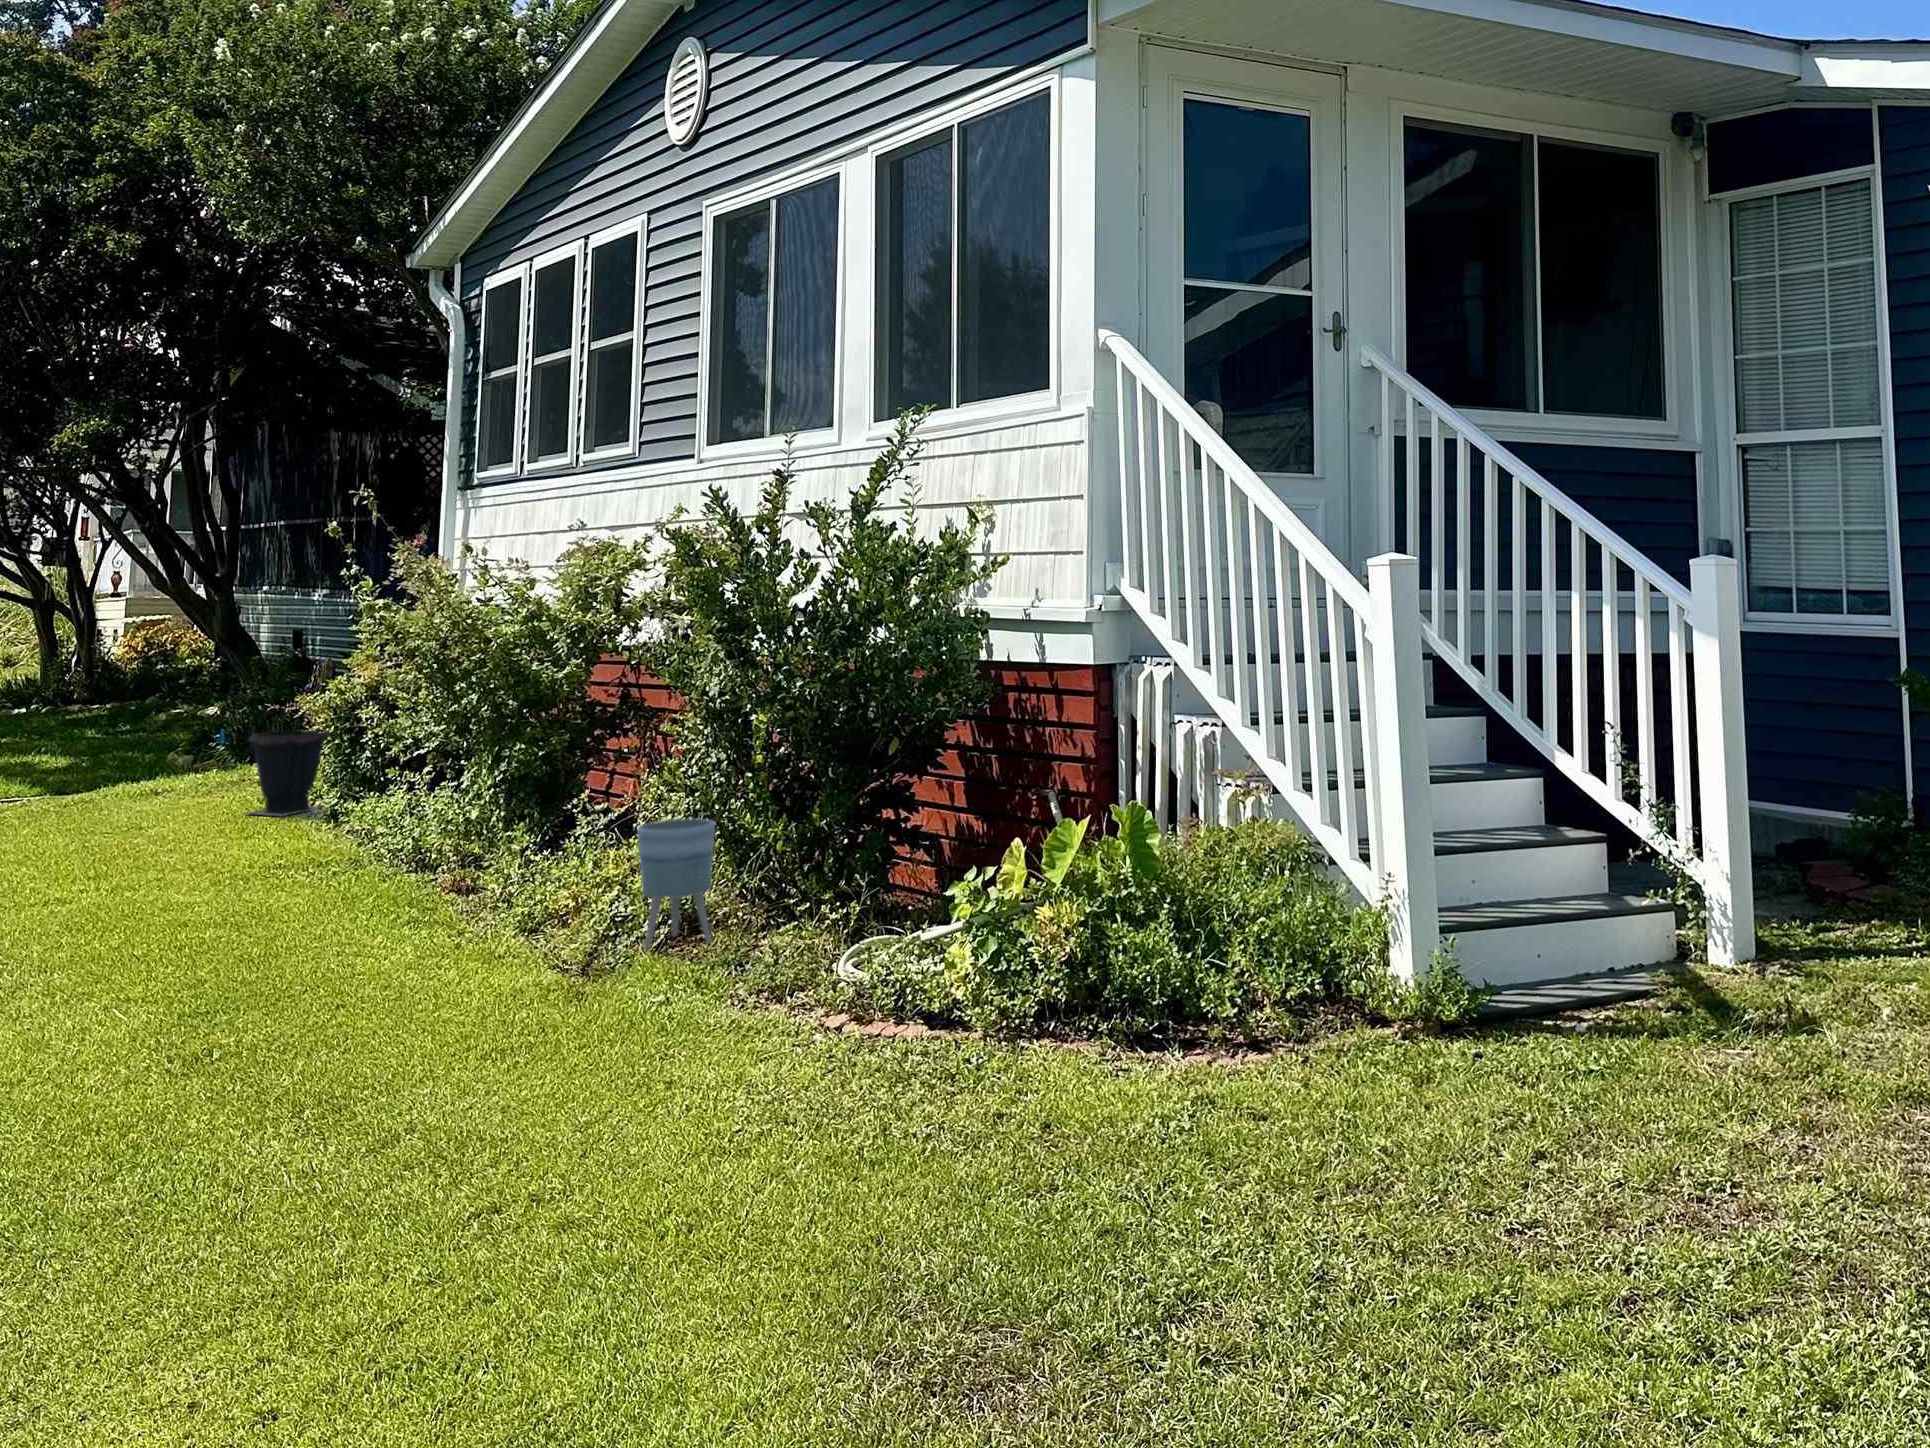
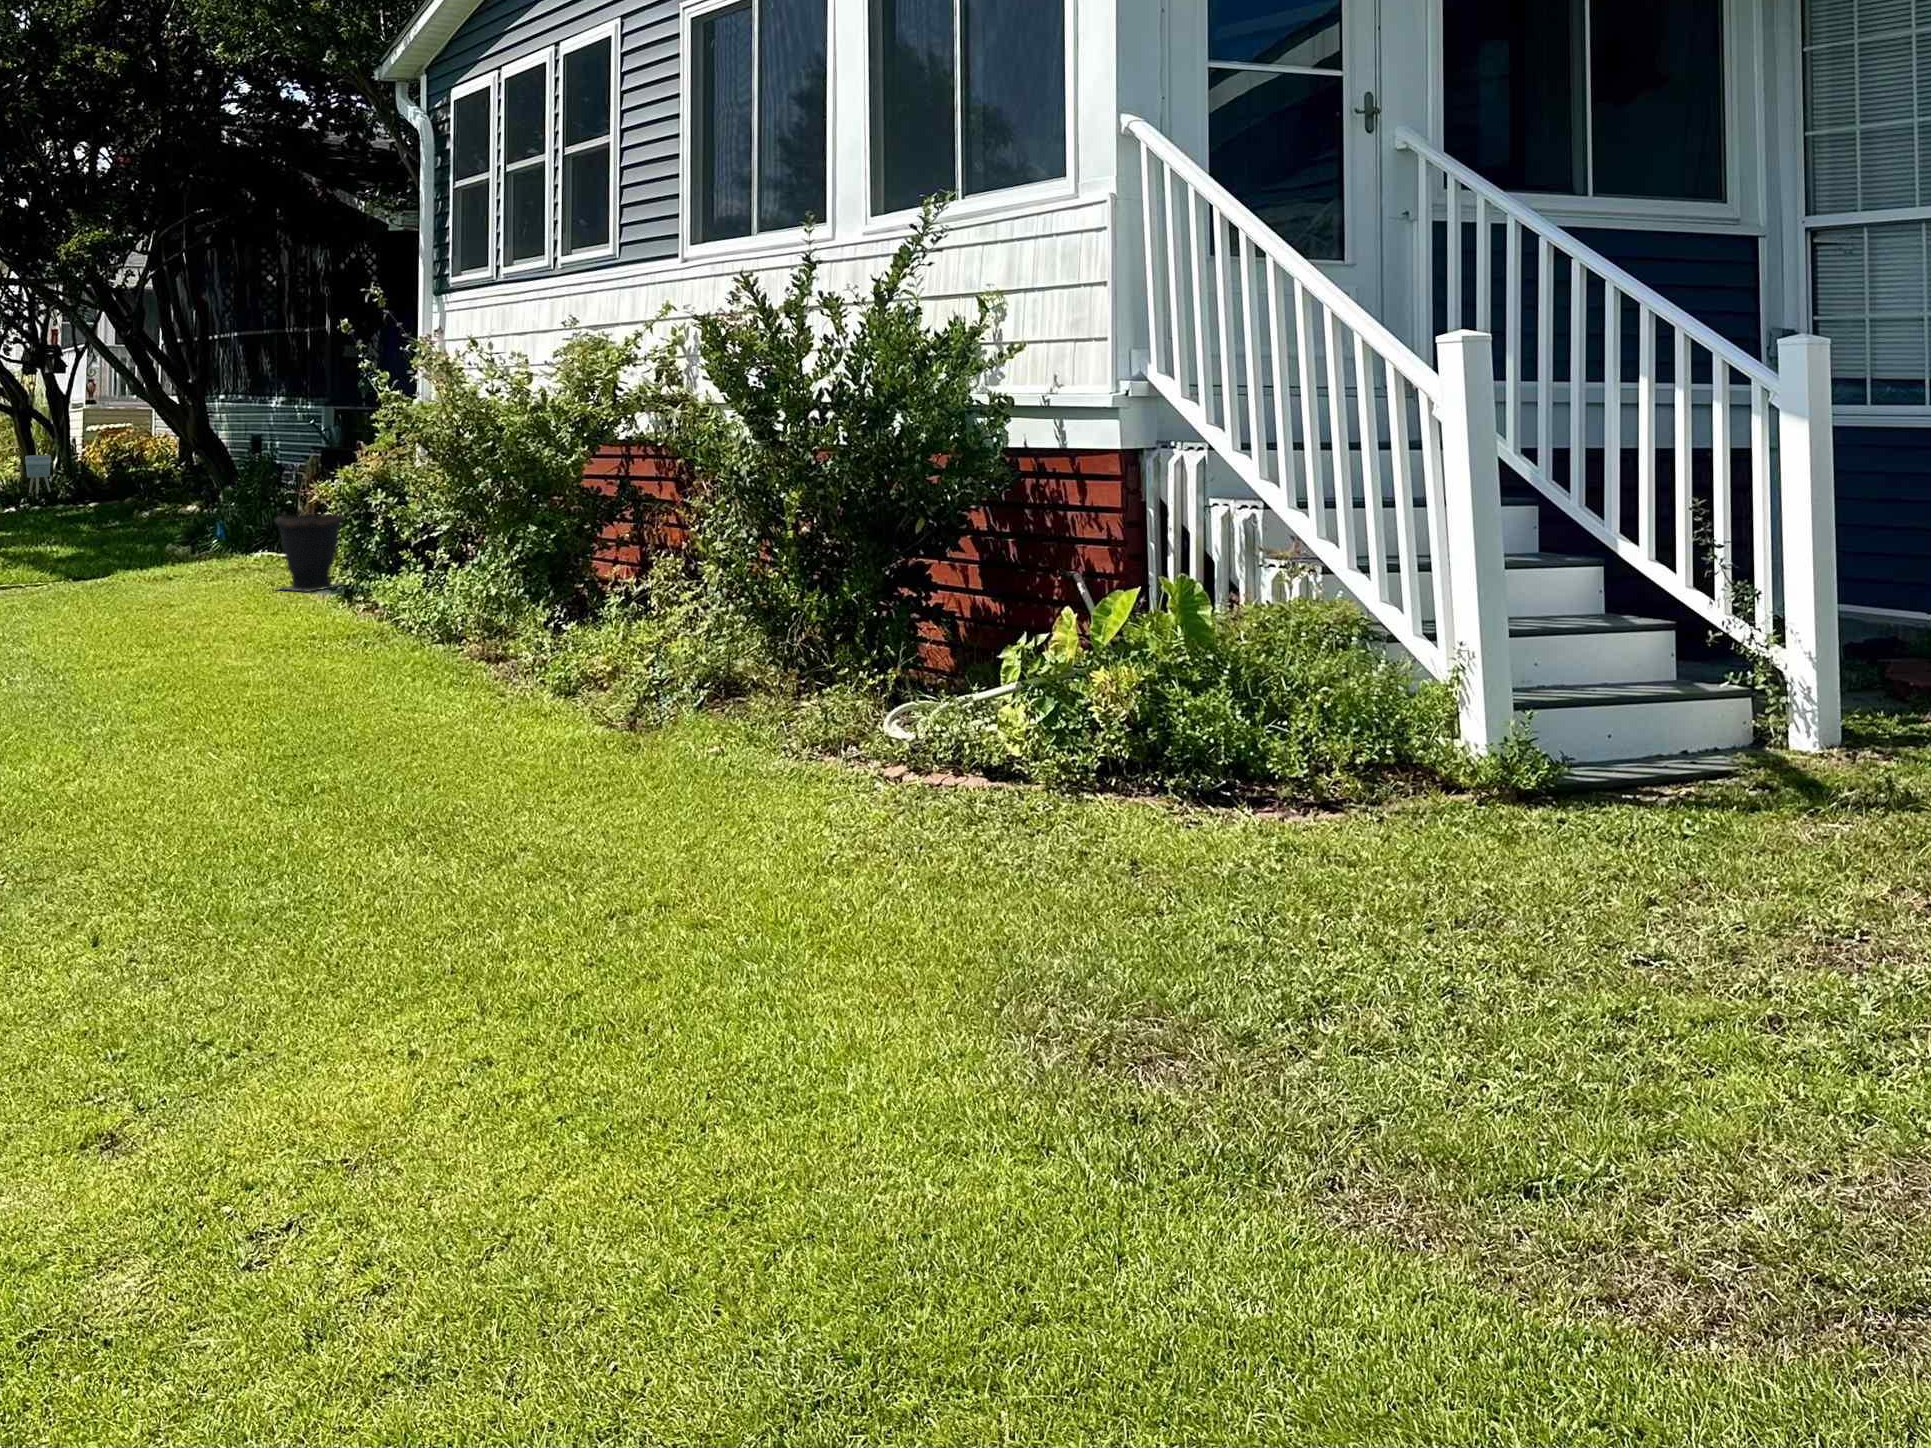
planter: present [637,819,715,950] -> present [25,455,51,494]

